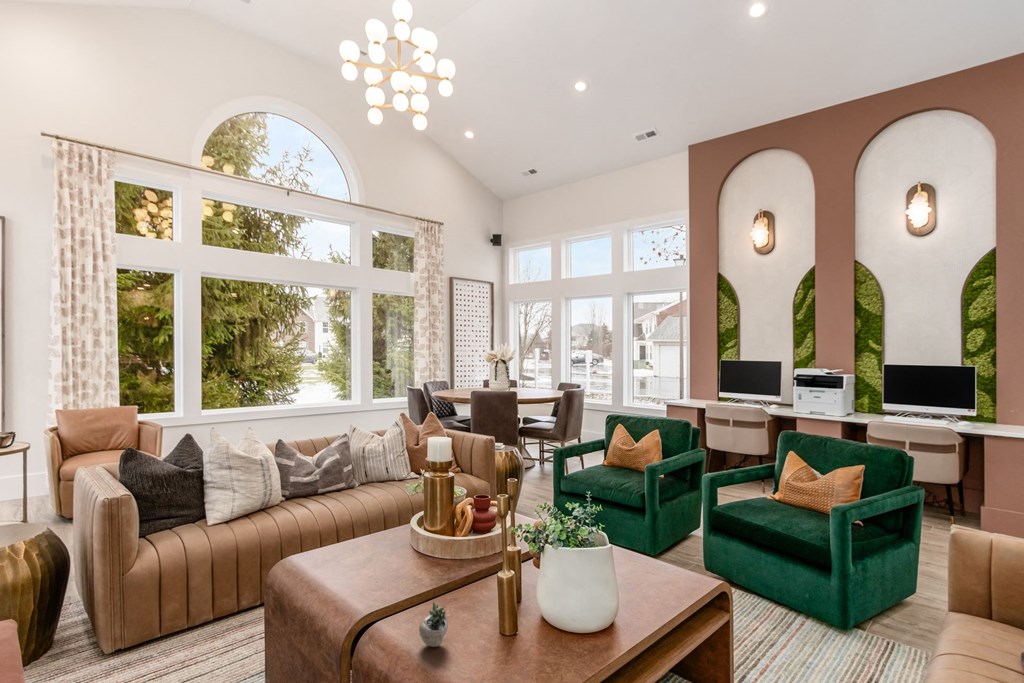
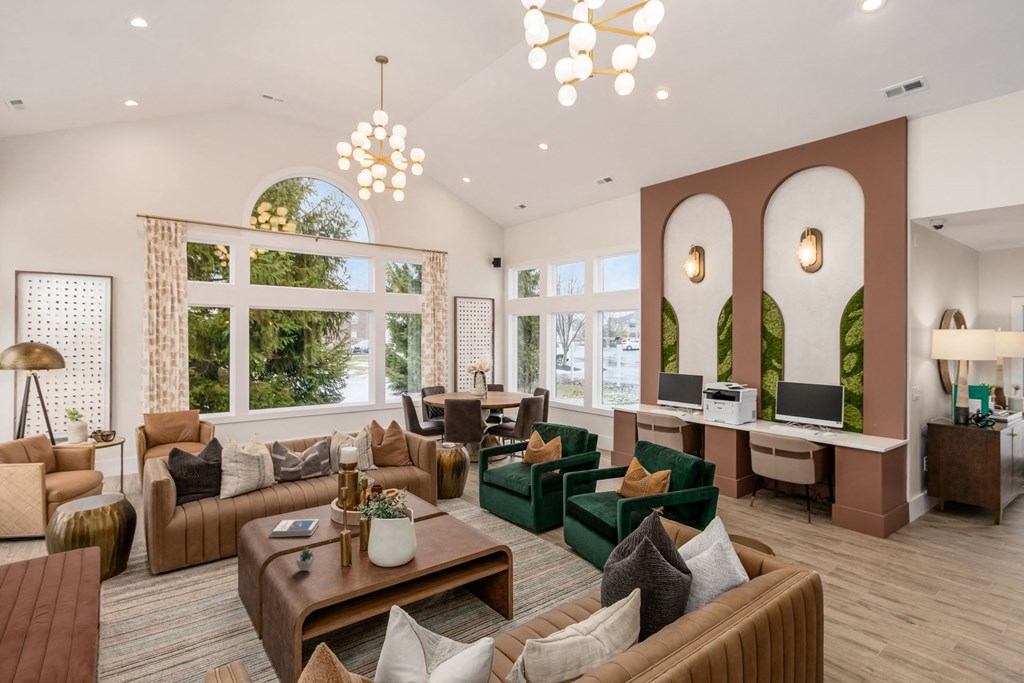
hardback book: none [331,551,399,585] -> present [271,519,319,537]

